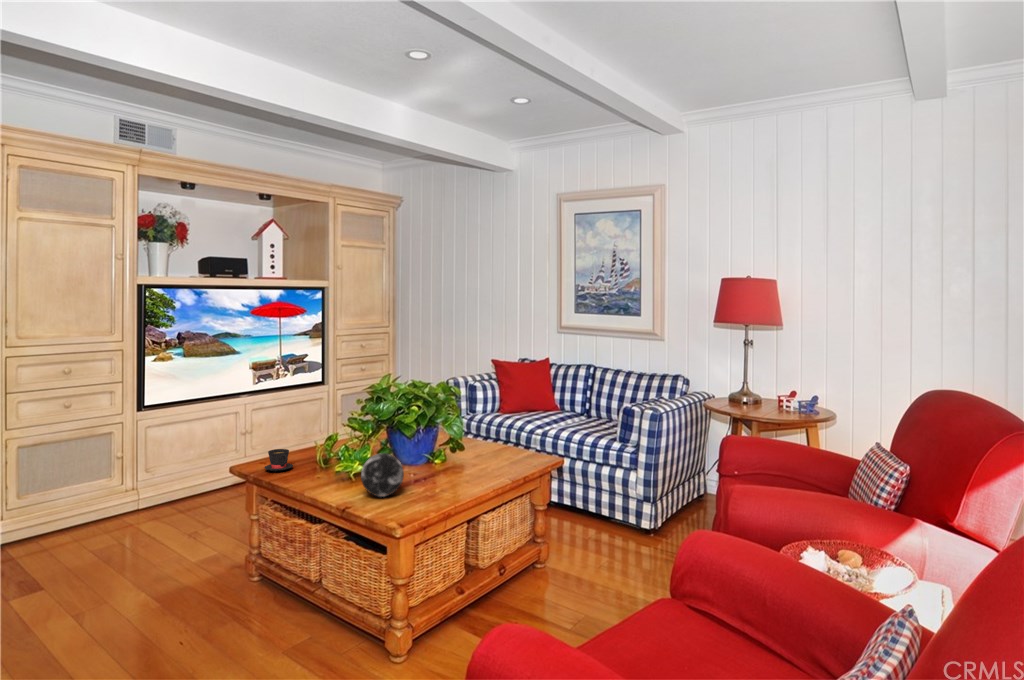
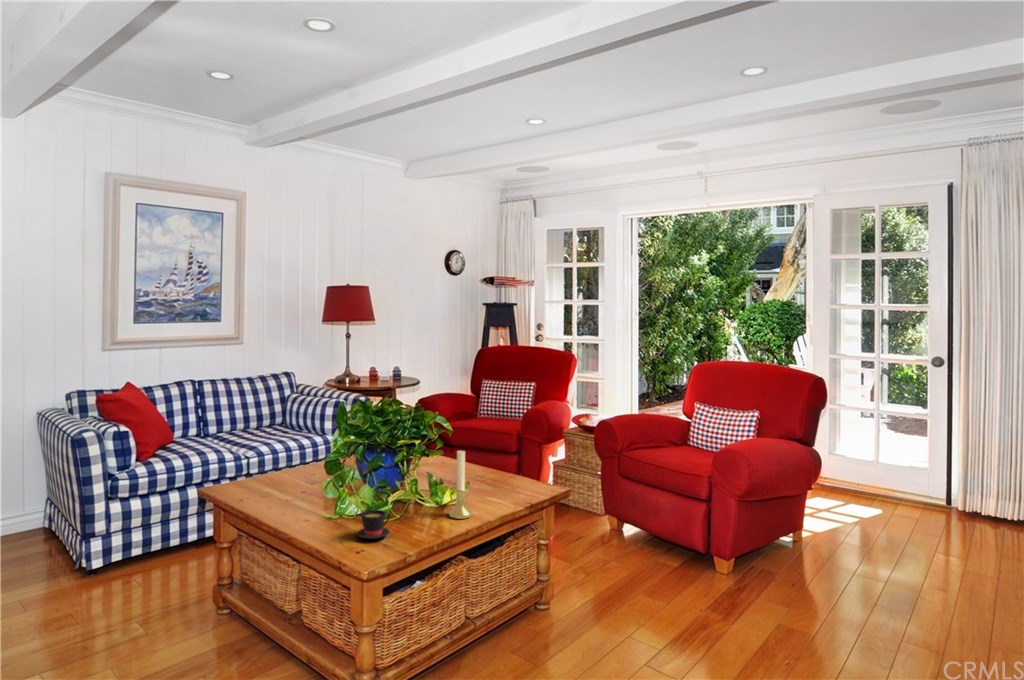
candle holder: none [308,421,332,490] -> present [449,450,472,519]
decorative orb: present [361,453,404,497] -> none [484,459,521,496]

